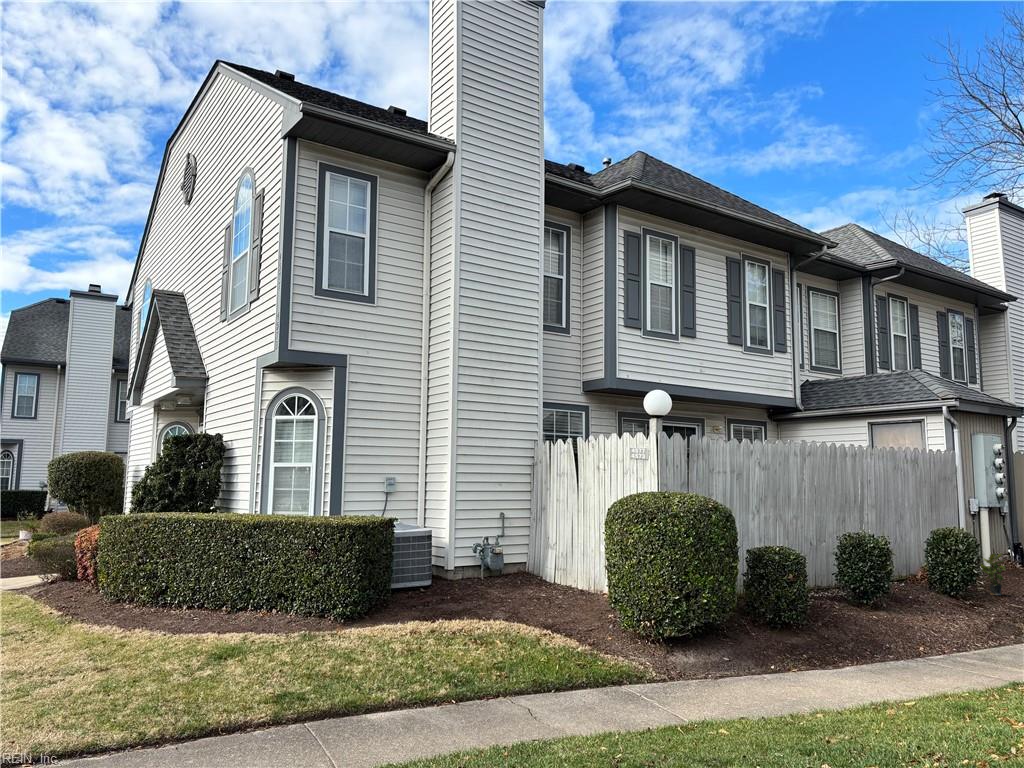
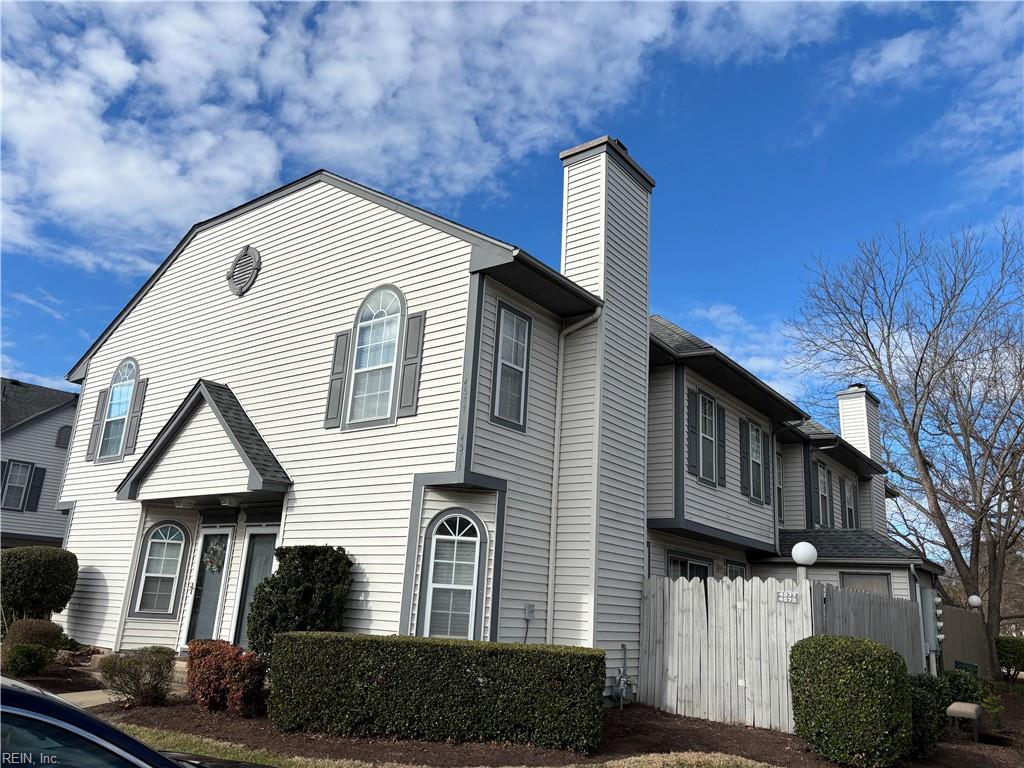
bench: none [897,563,960,606] -> present [947,702,982,741]

